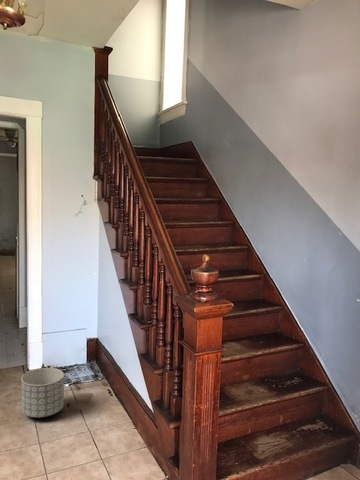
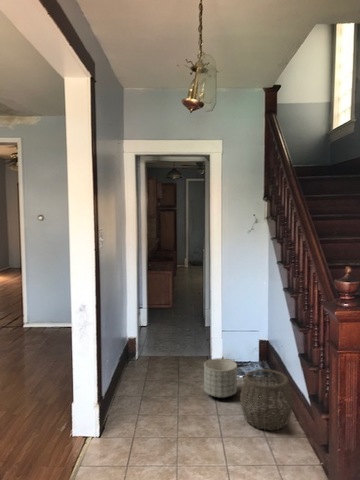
woven basket: none [69,375,132,449] -> present [240,369,293,430]

